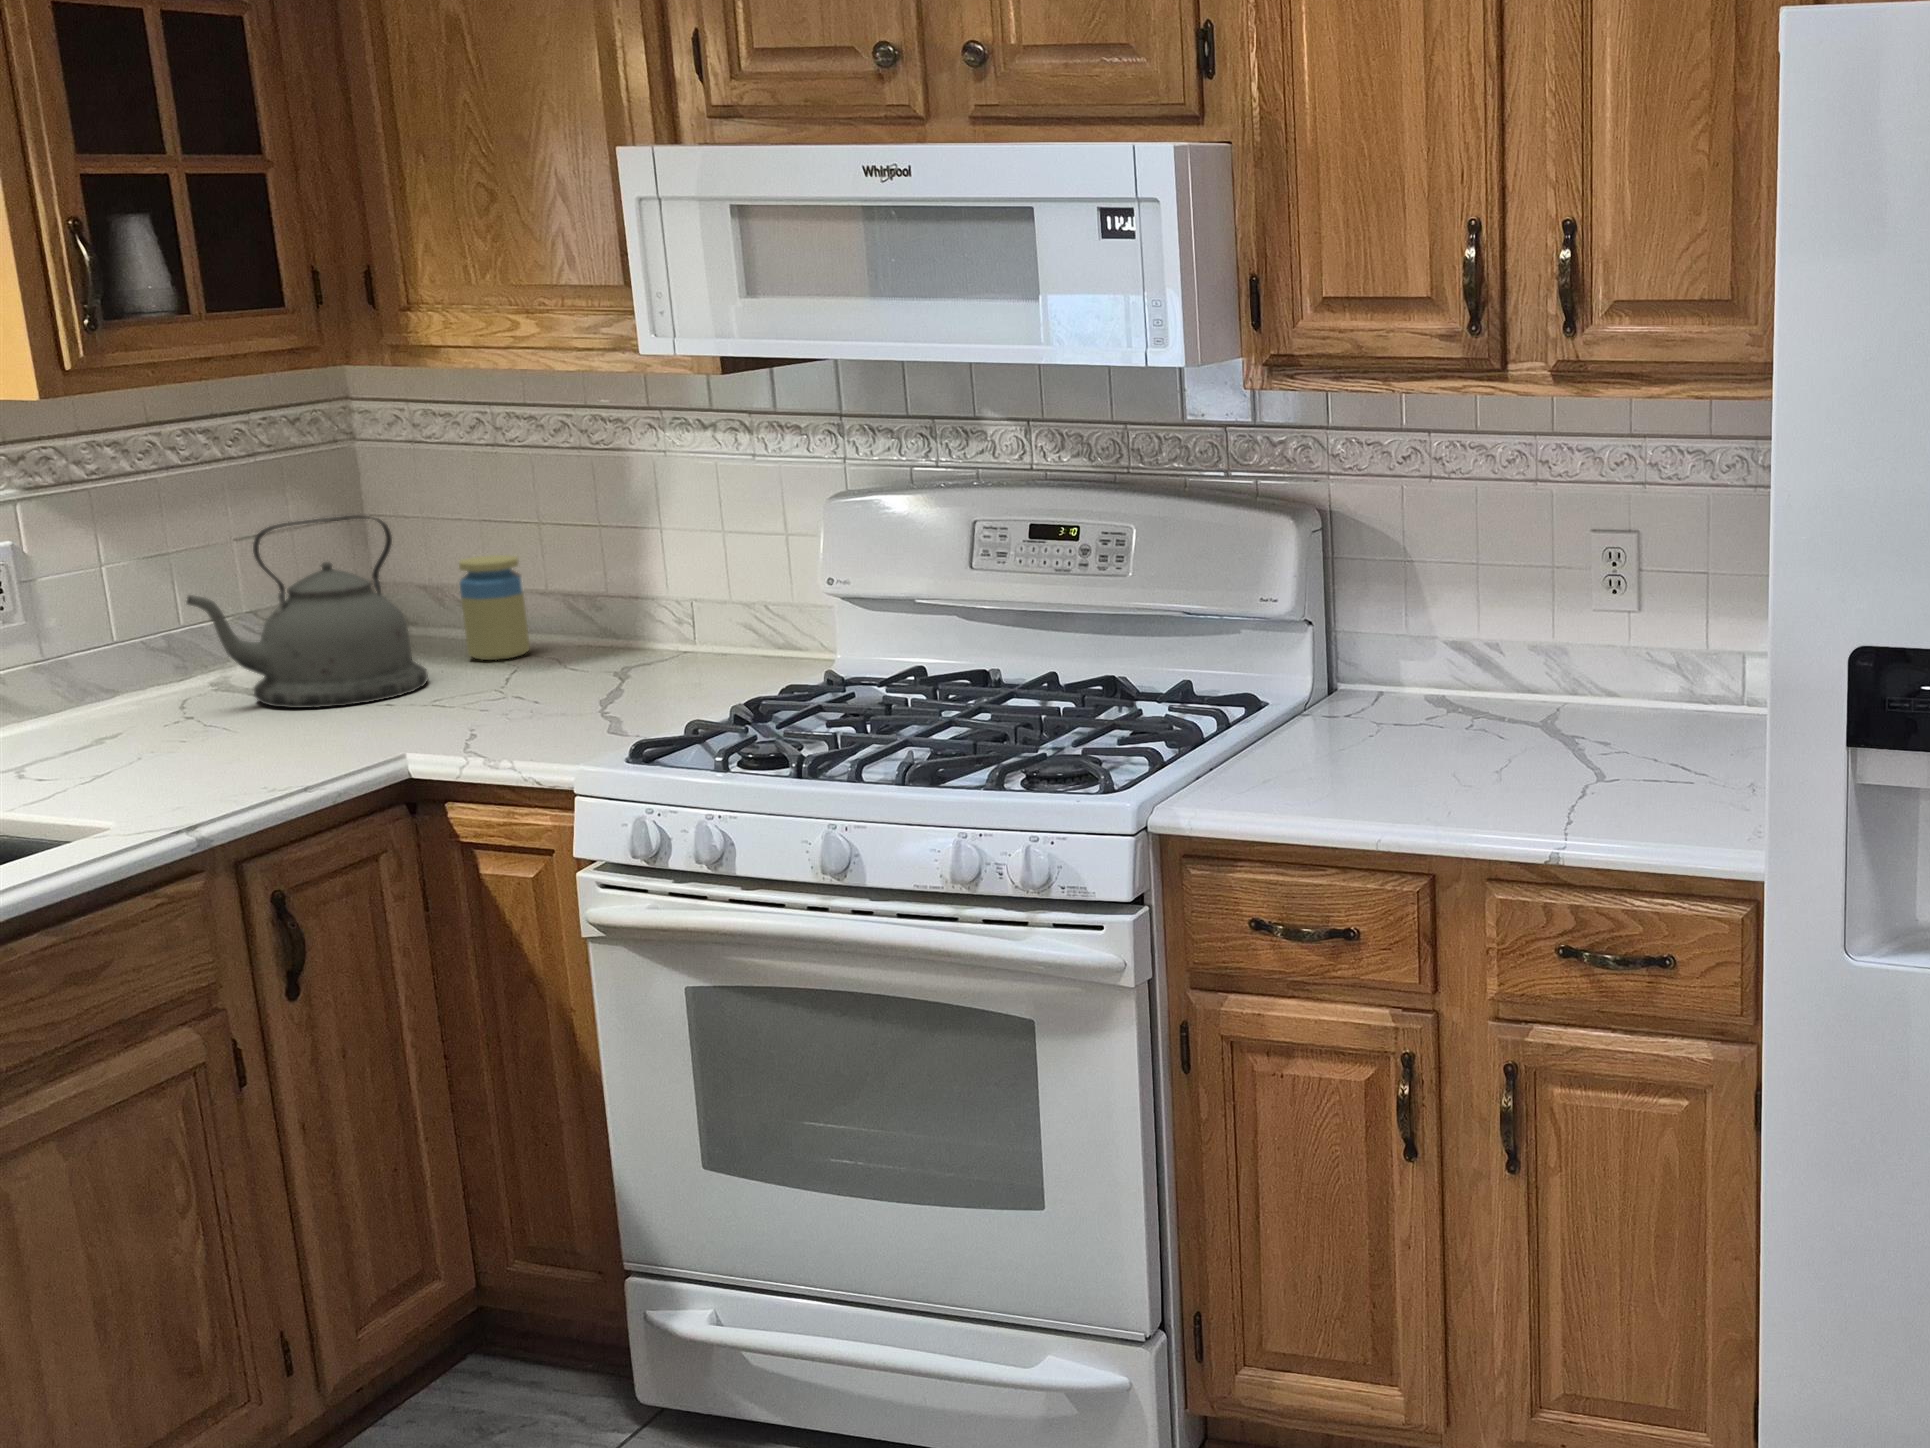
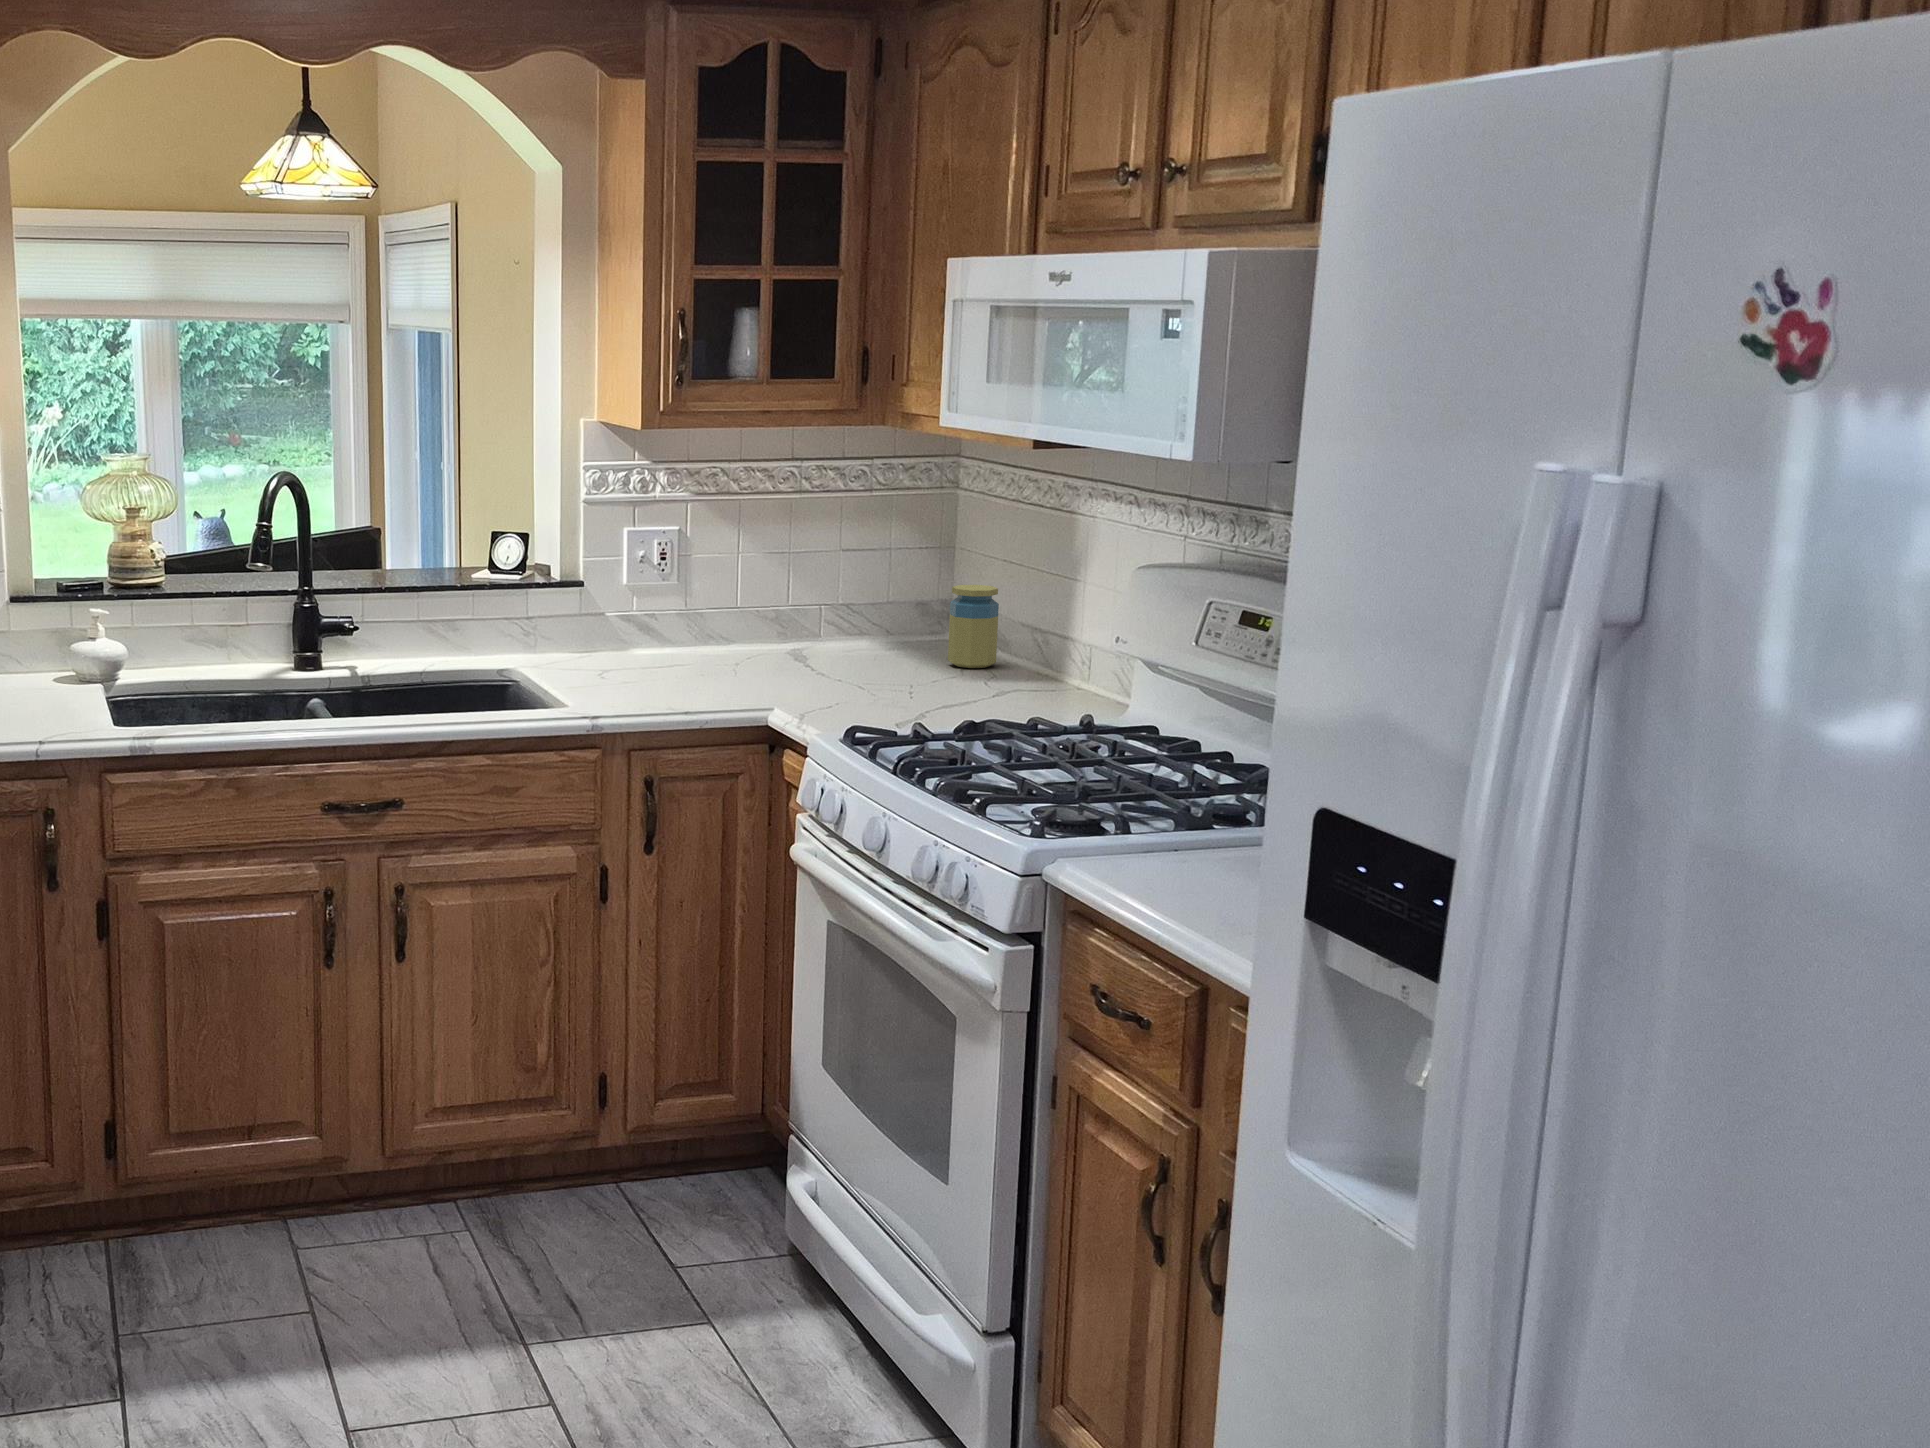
kettle: present [187,516,428,708] -> none [747,536,897,676]

